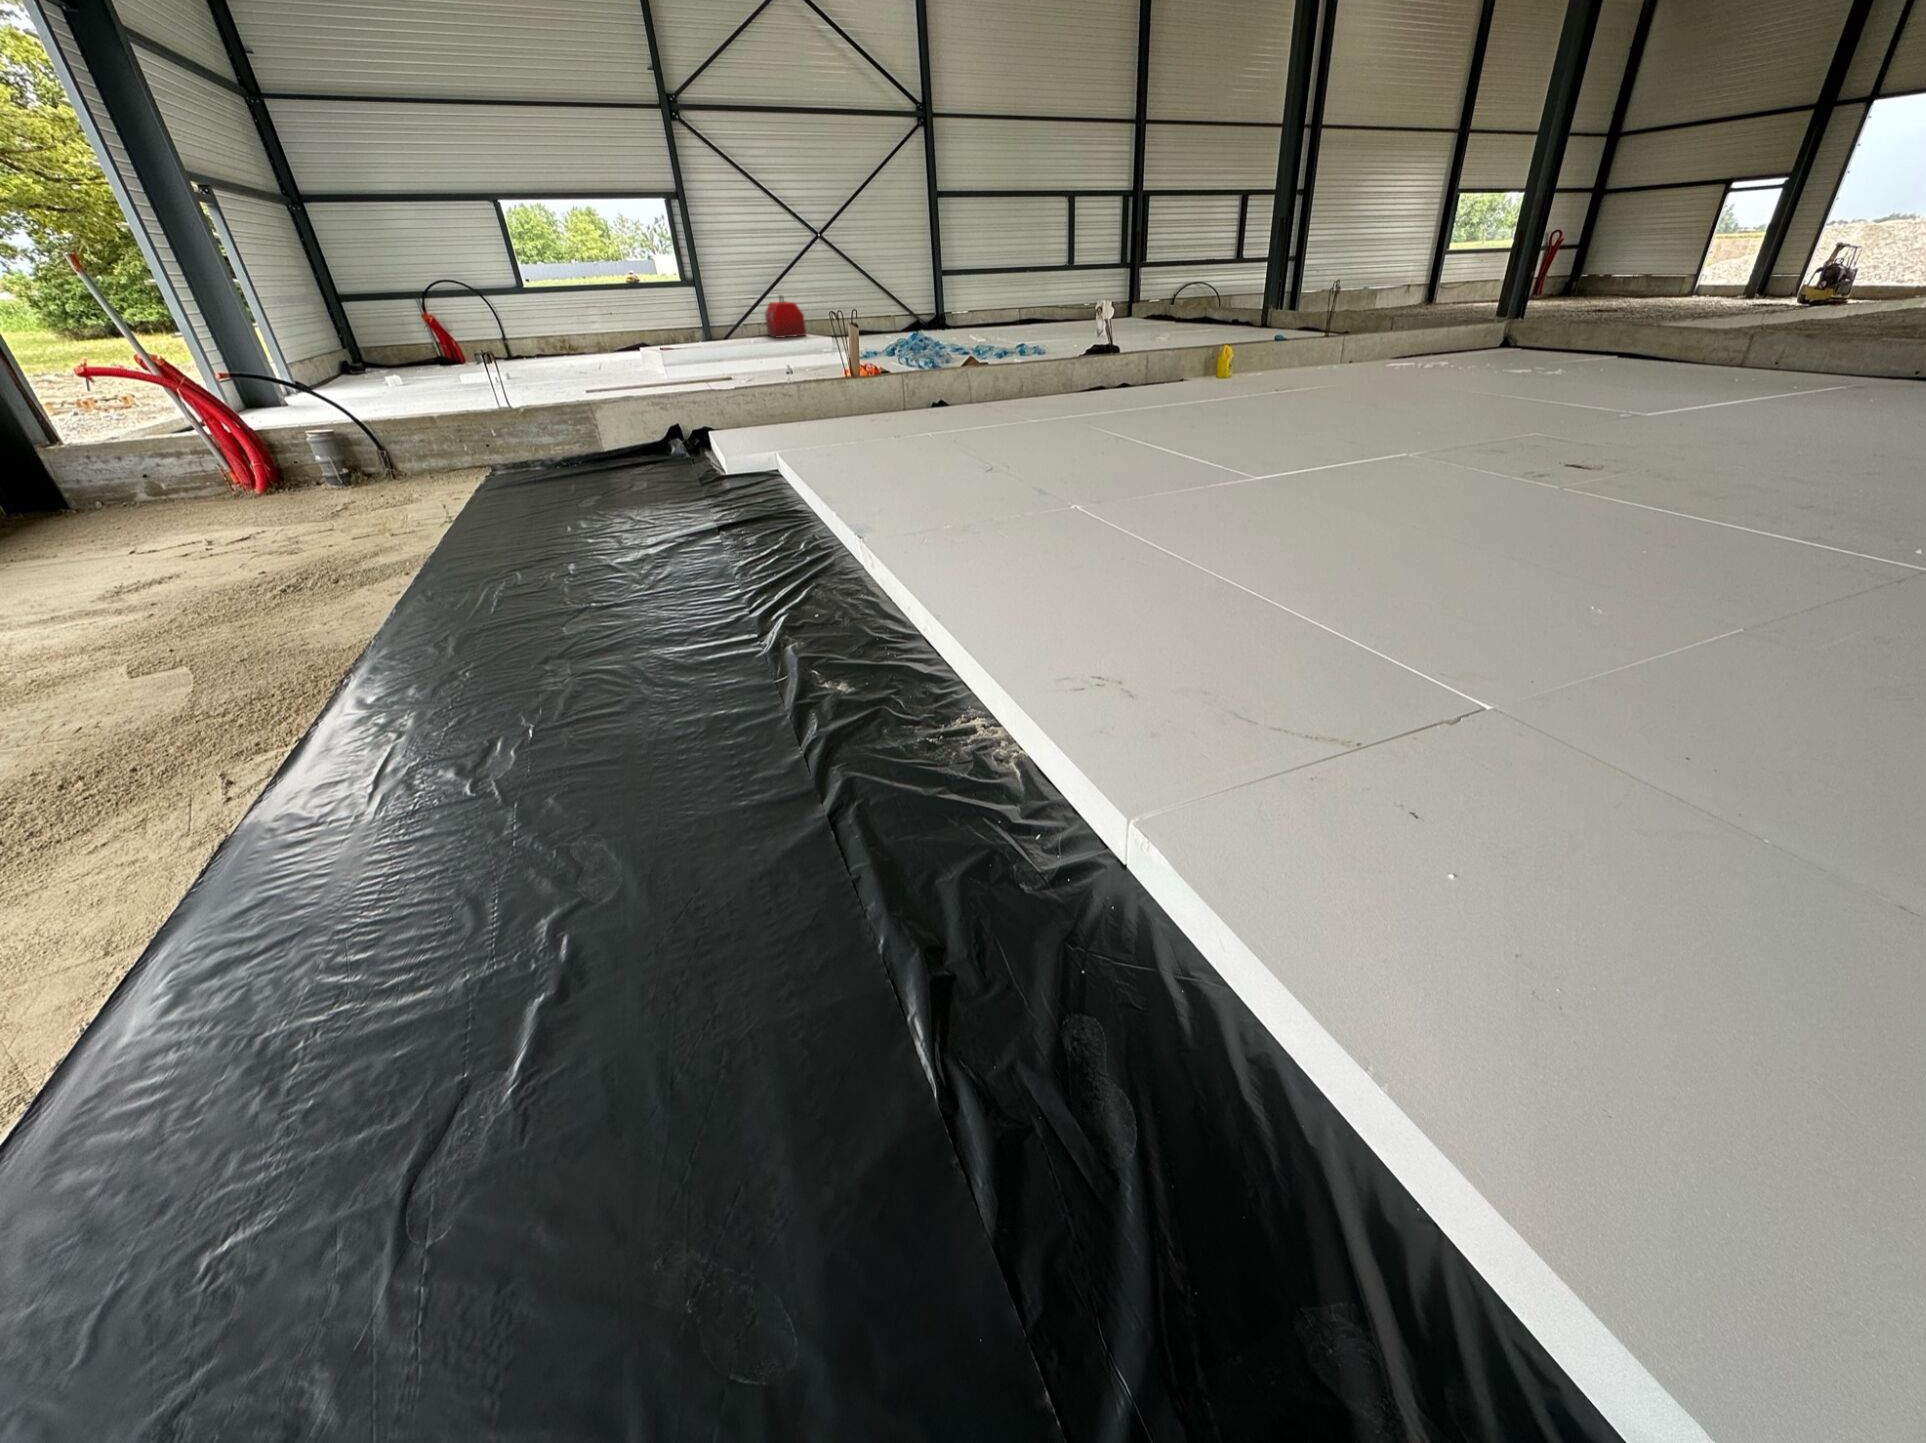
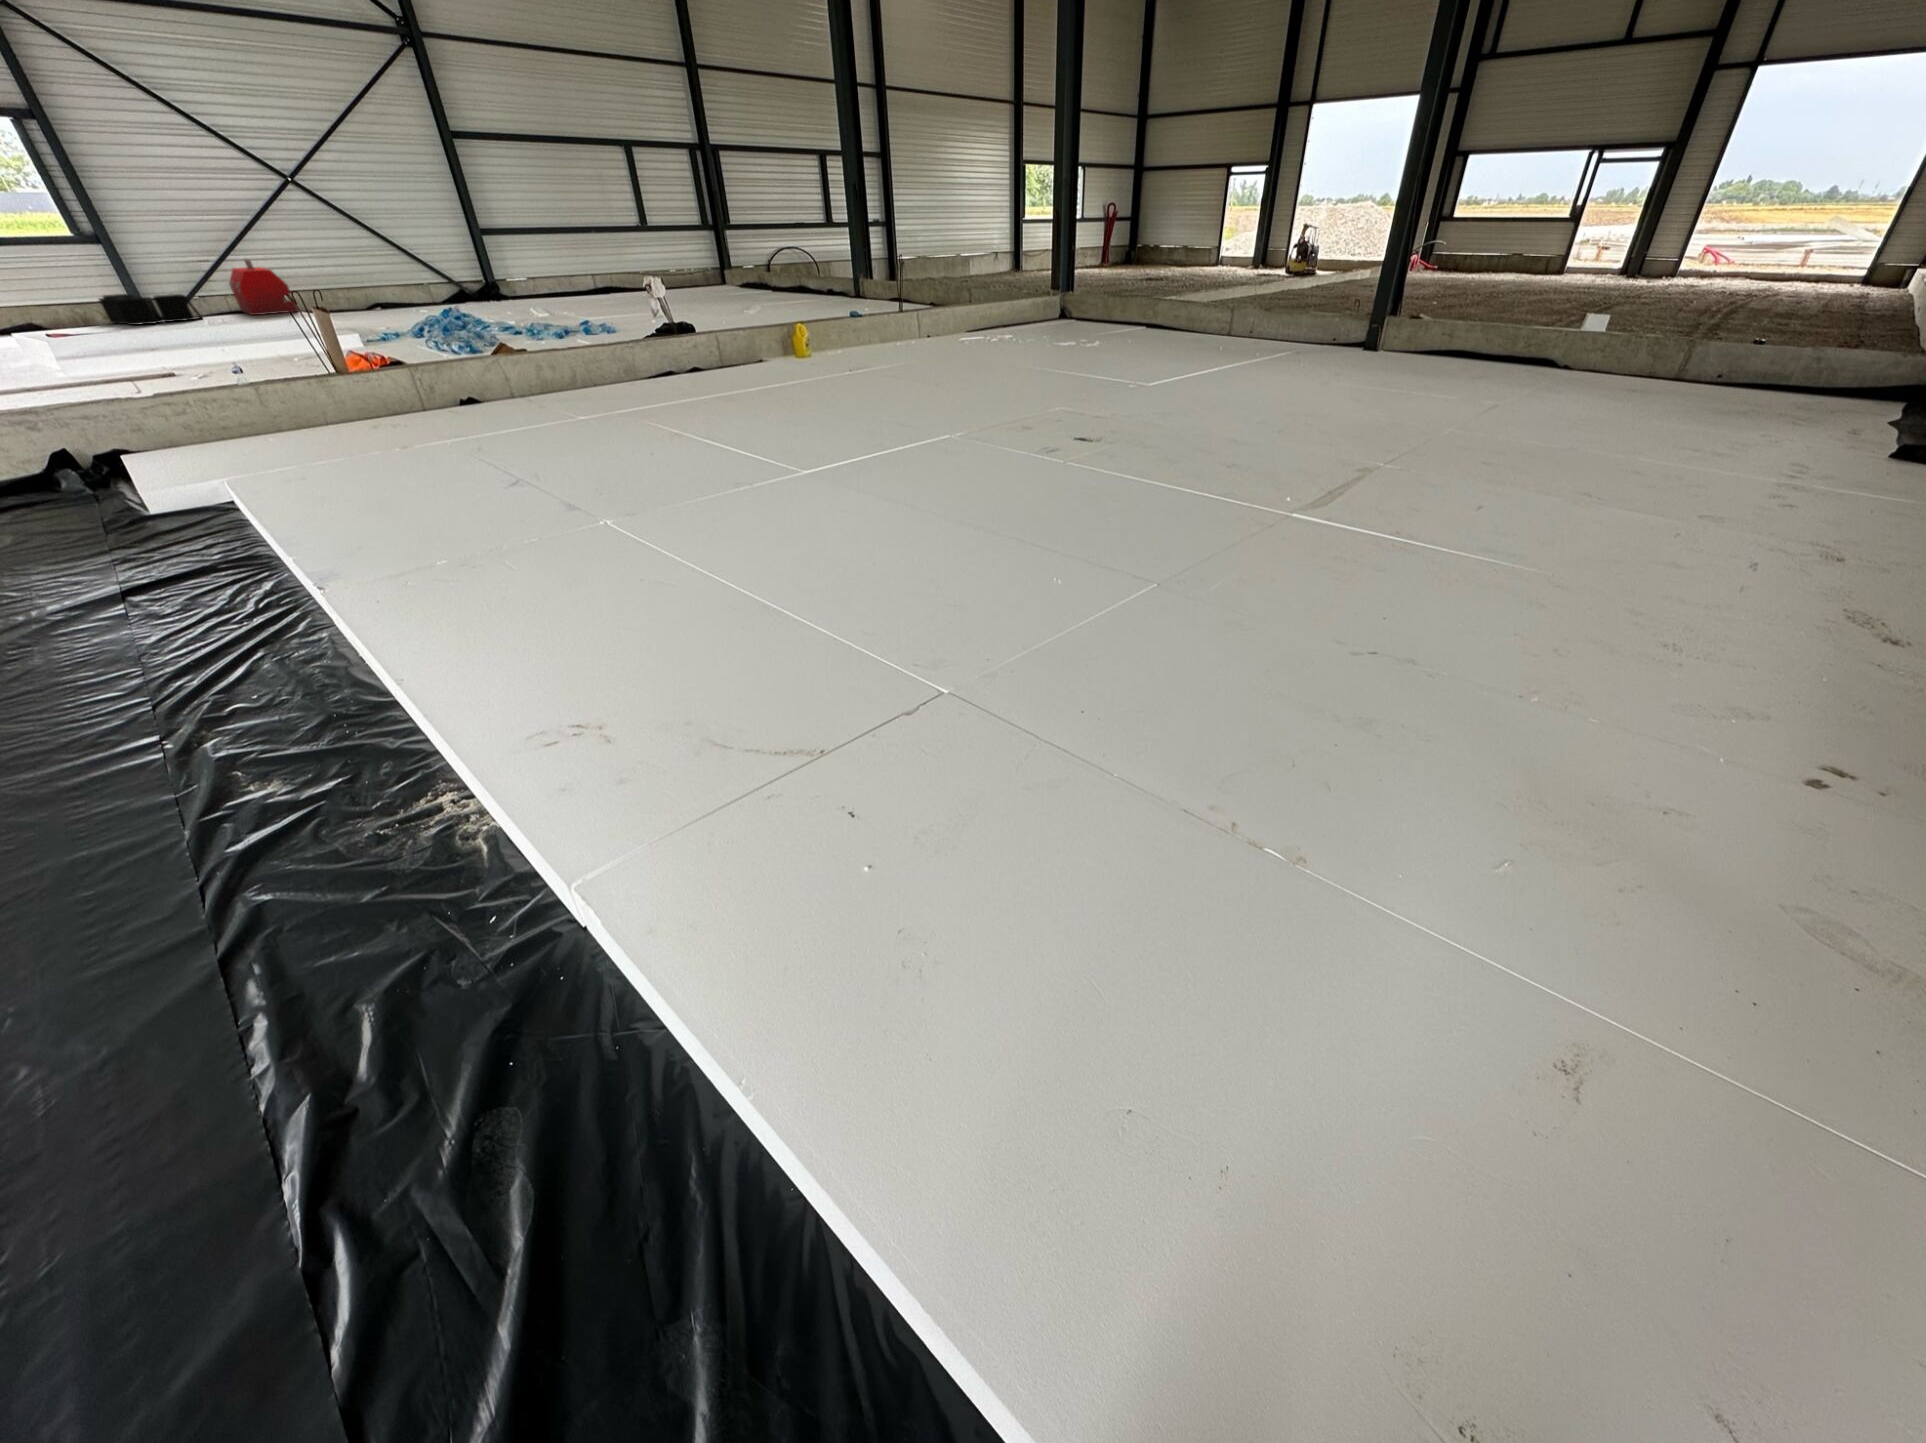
storage bin: none [686,321,745,344] -> present [99,294,202,325]

